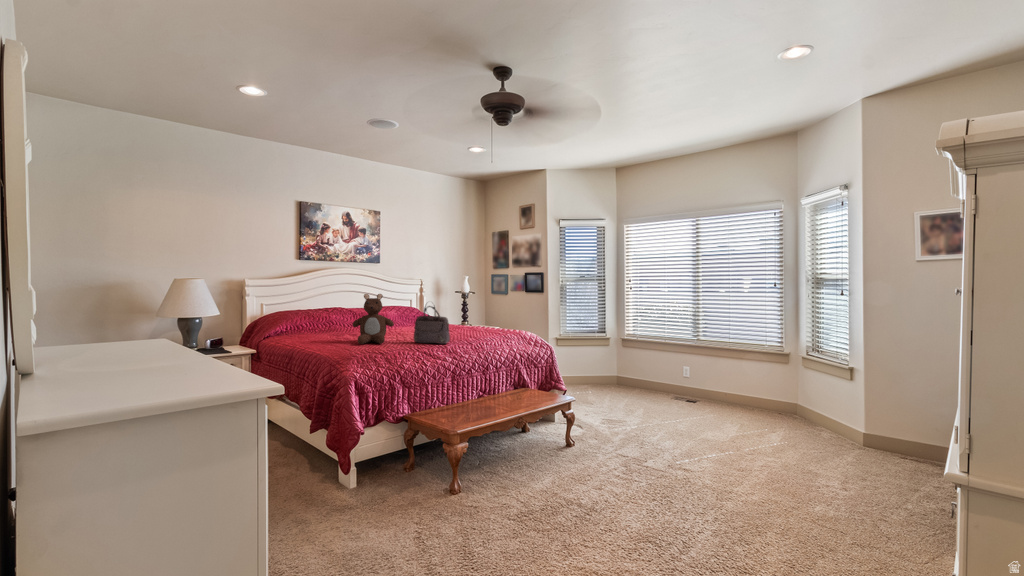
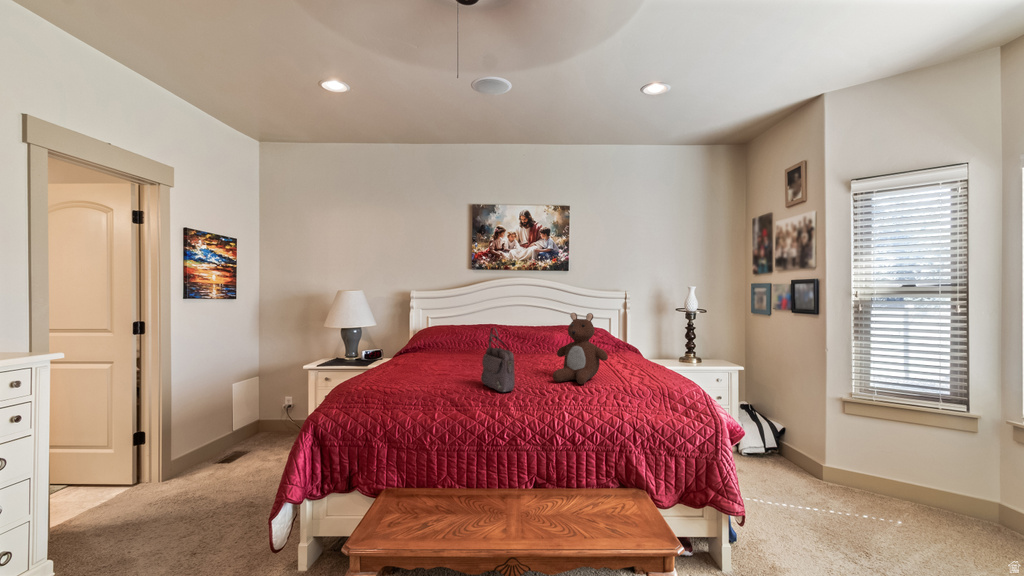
teddy bear: present [352,294,394,344] -> present [553,313,608,384]

